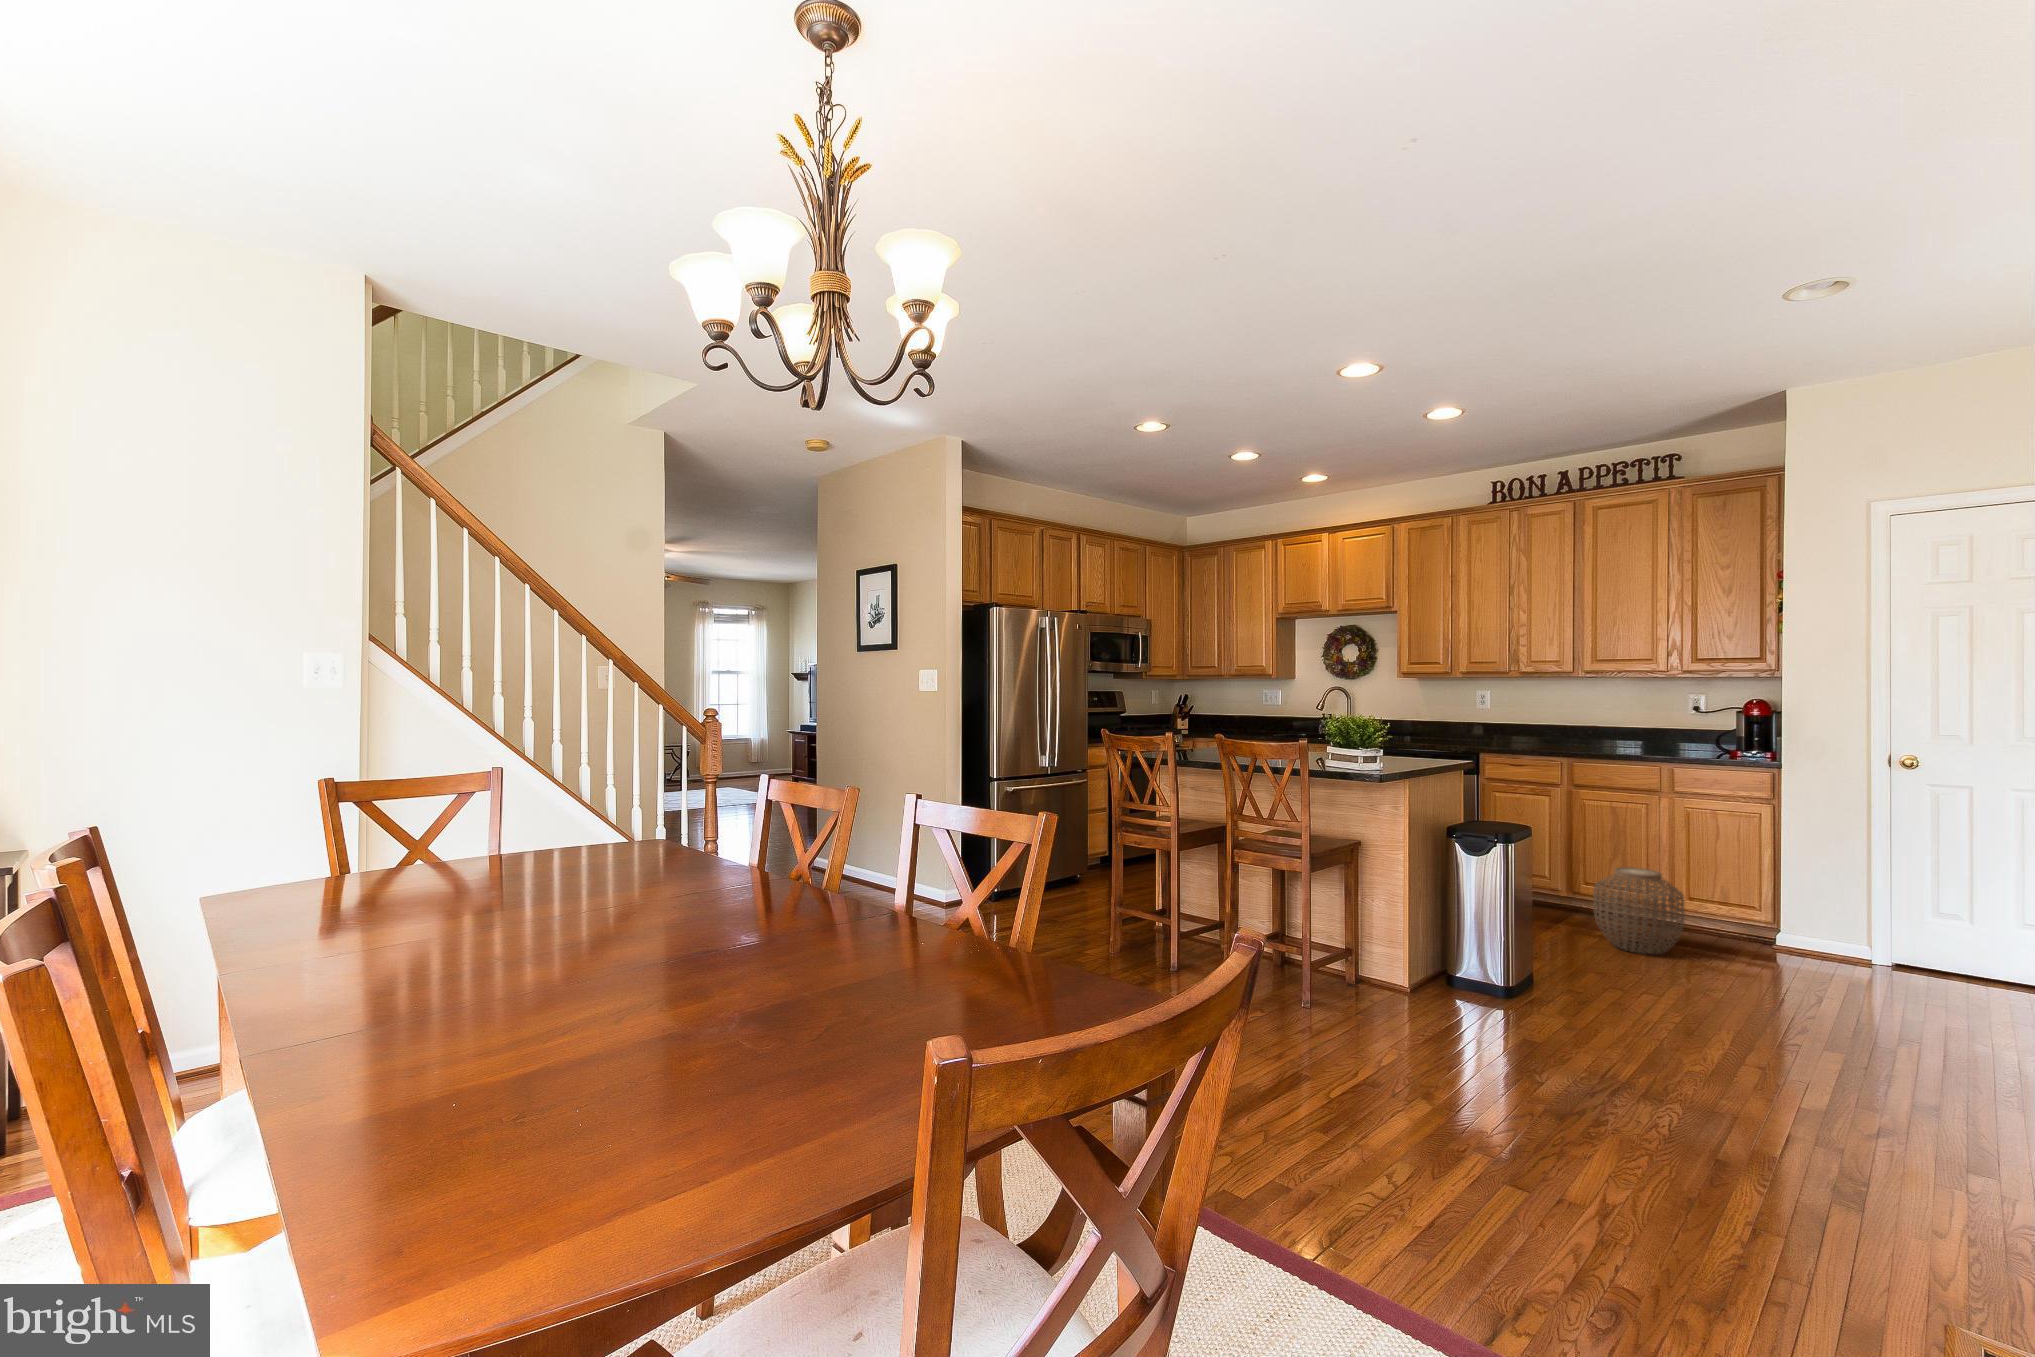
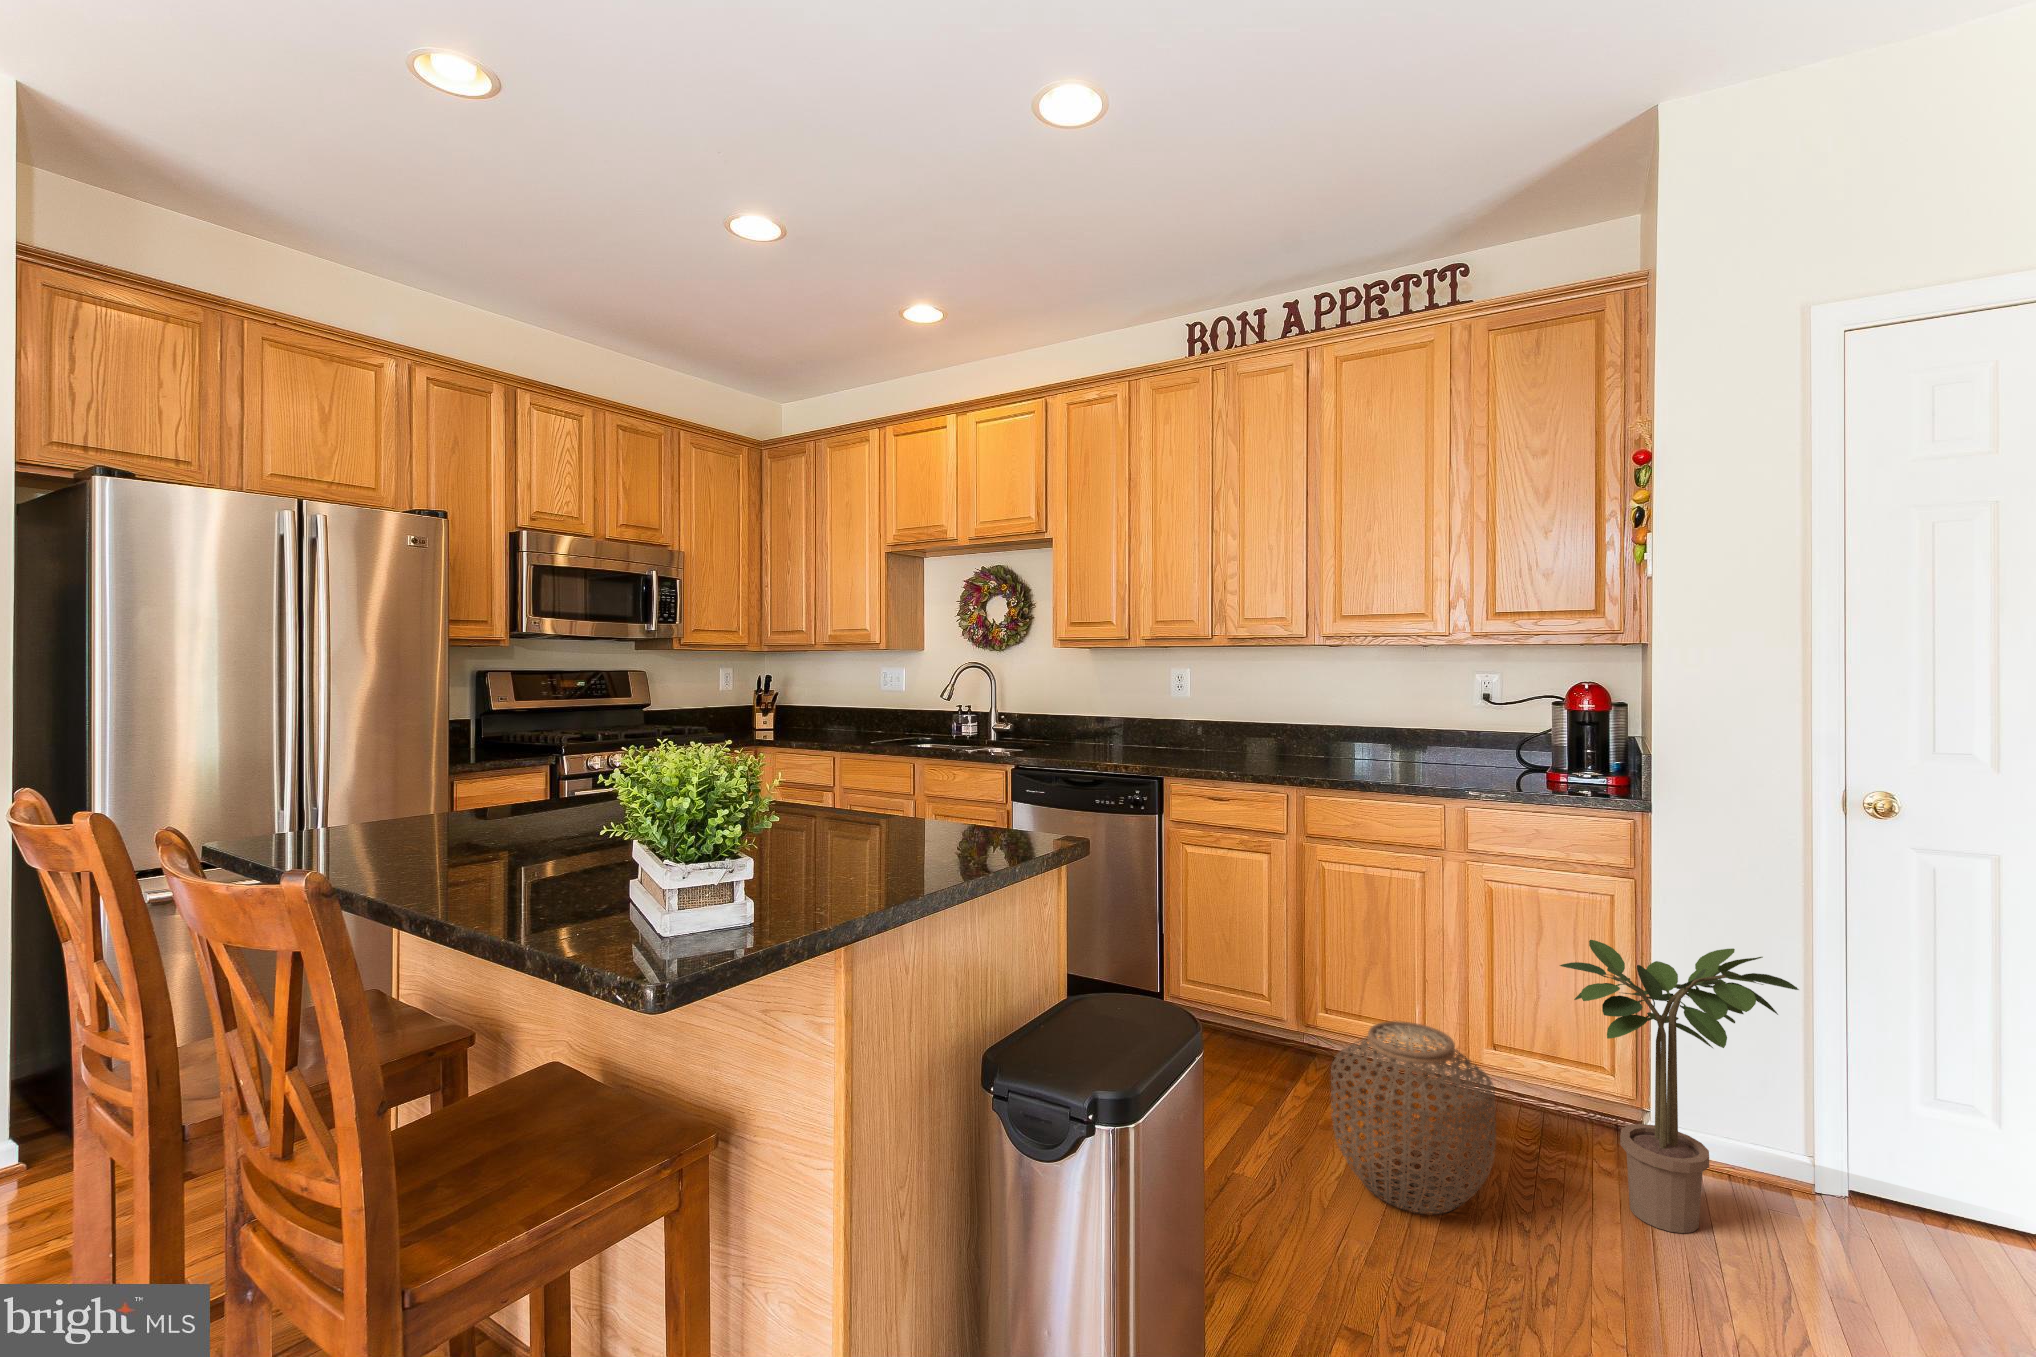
potted plant: none [1722,827,1845,966] -> present [1560,940,1799,1233]

